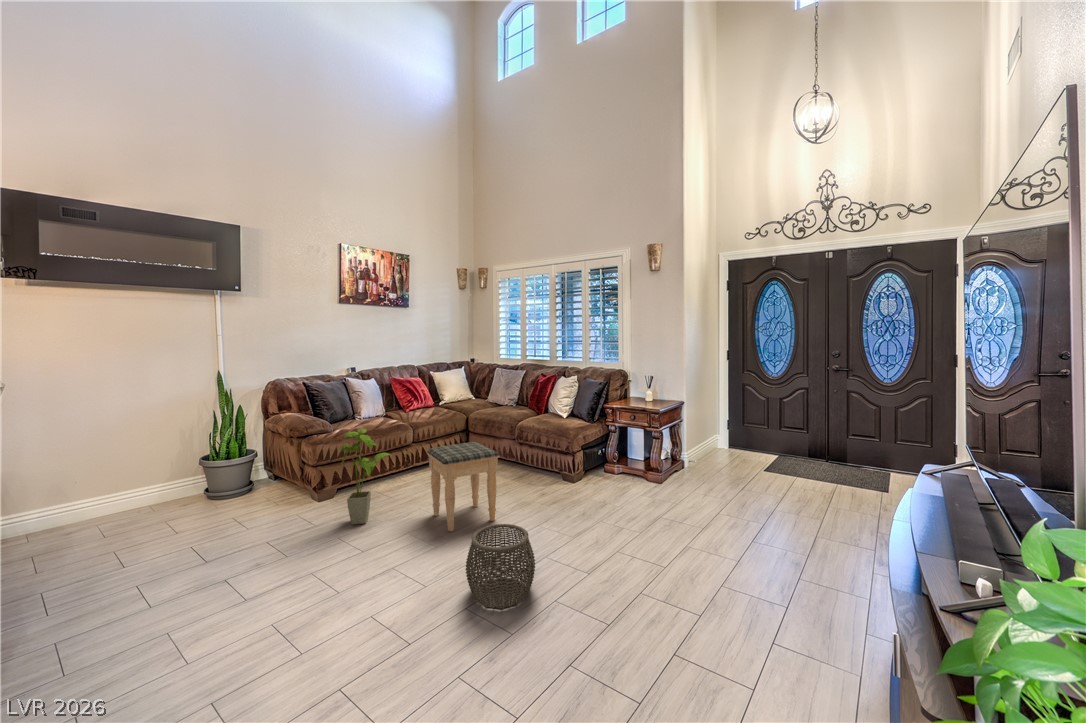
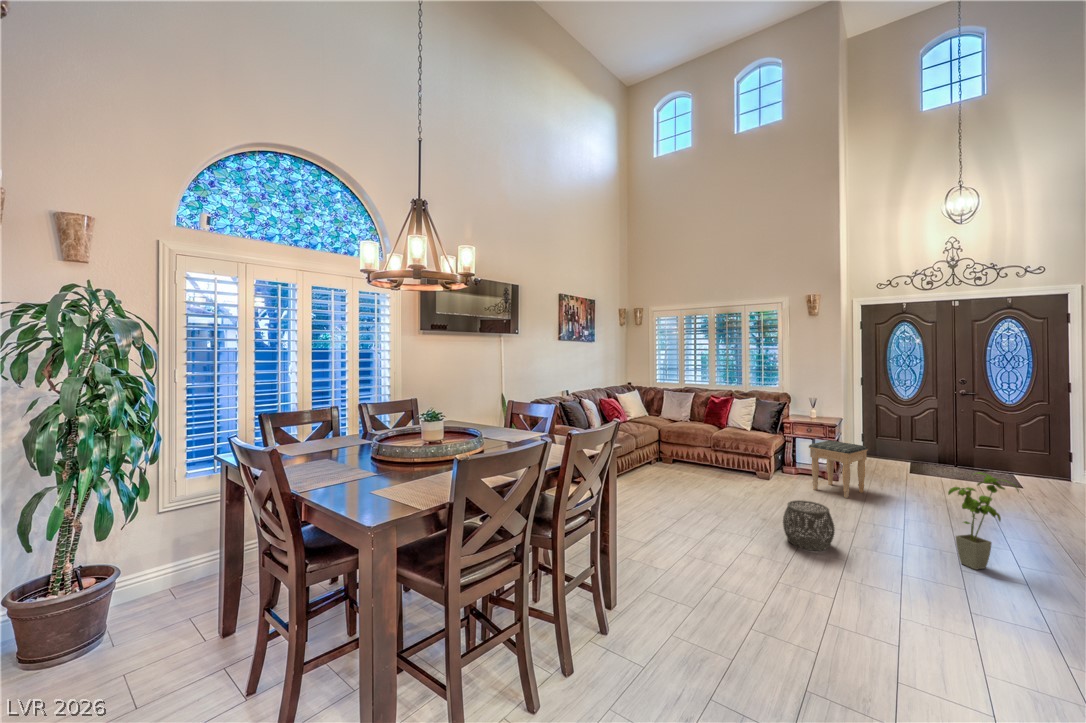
house plant: present [340,429,392,525] -> present [948,472,1019,570]
footstool: present [427,442,500,531] -> present [809,440,868,498]

